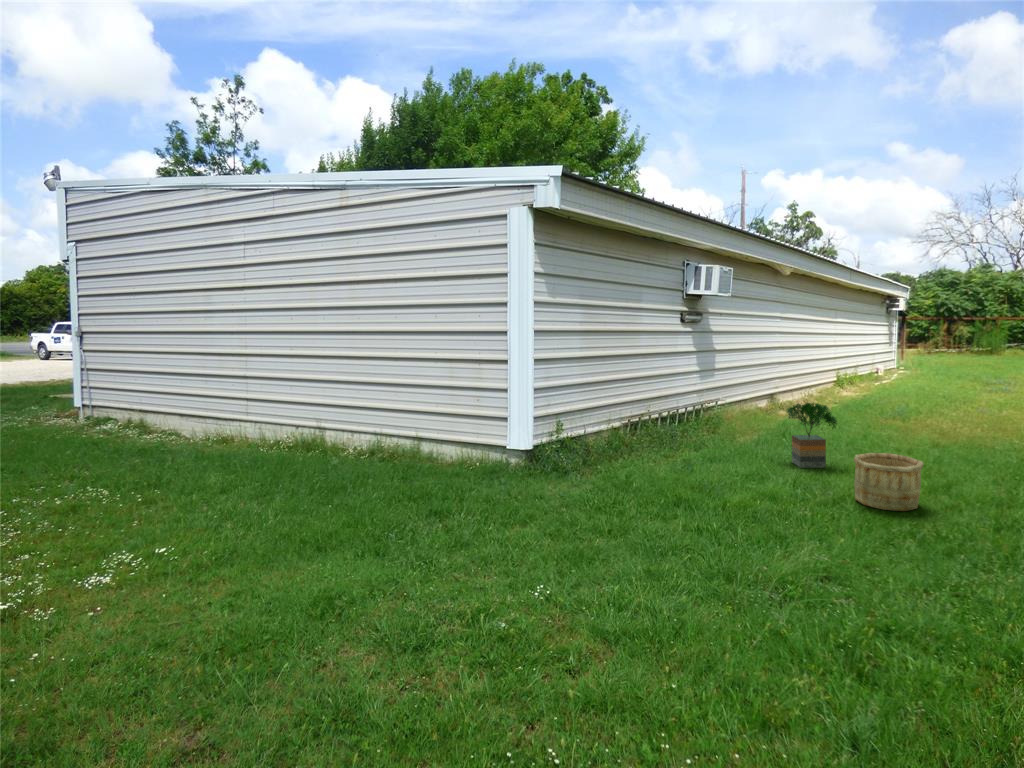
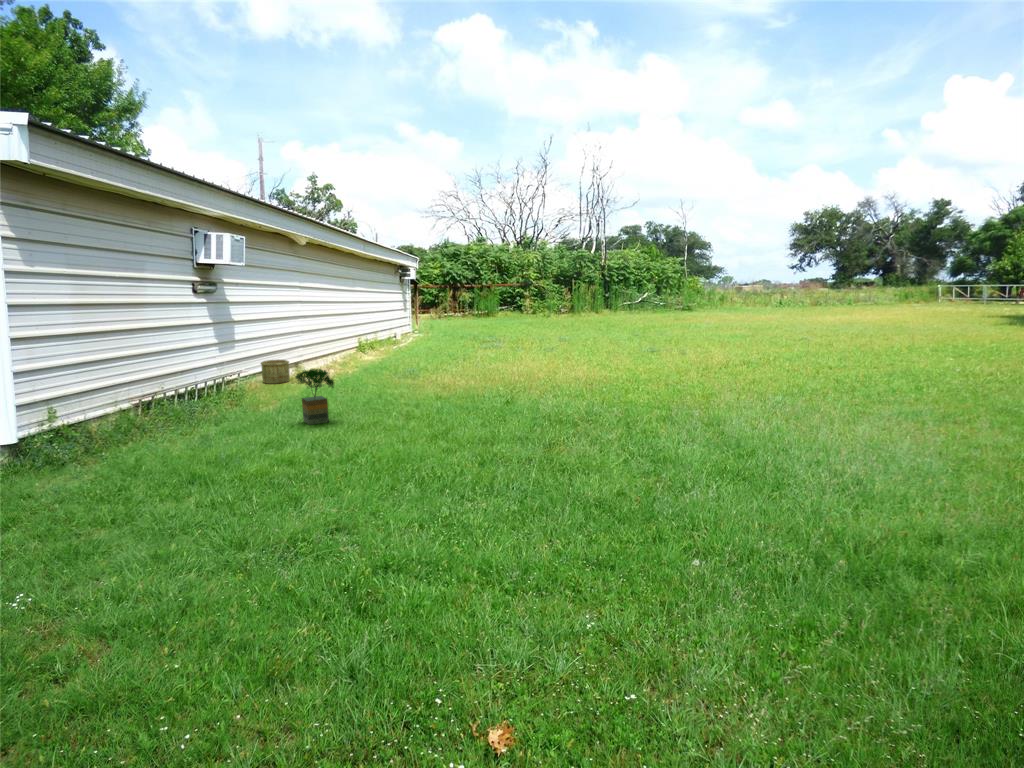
wooden bucket: present [854,453,924,511] -> present [261,360,290,384]

